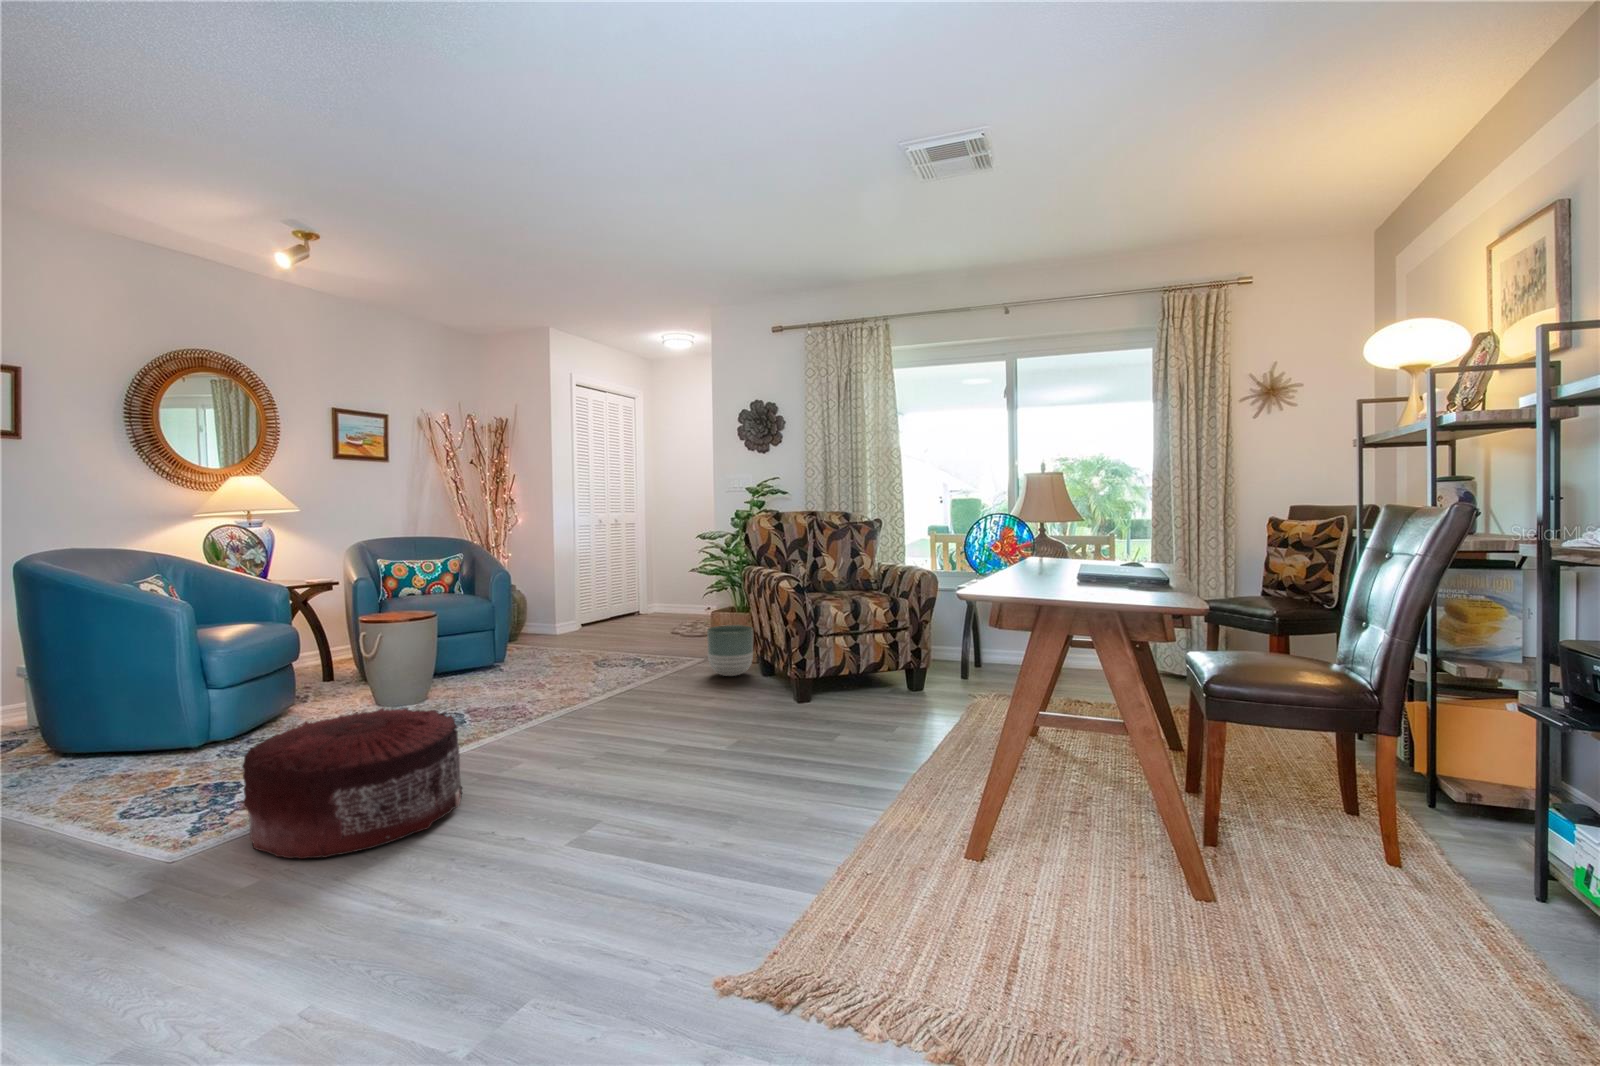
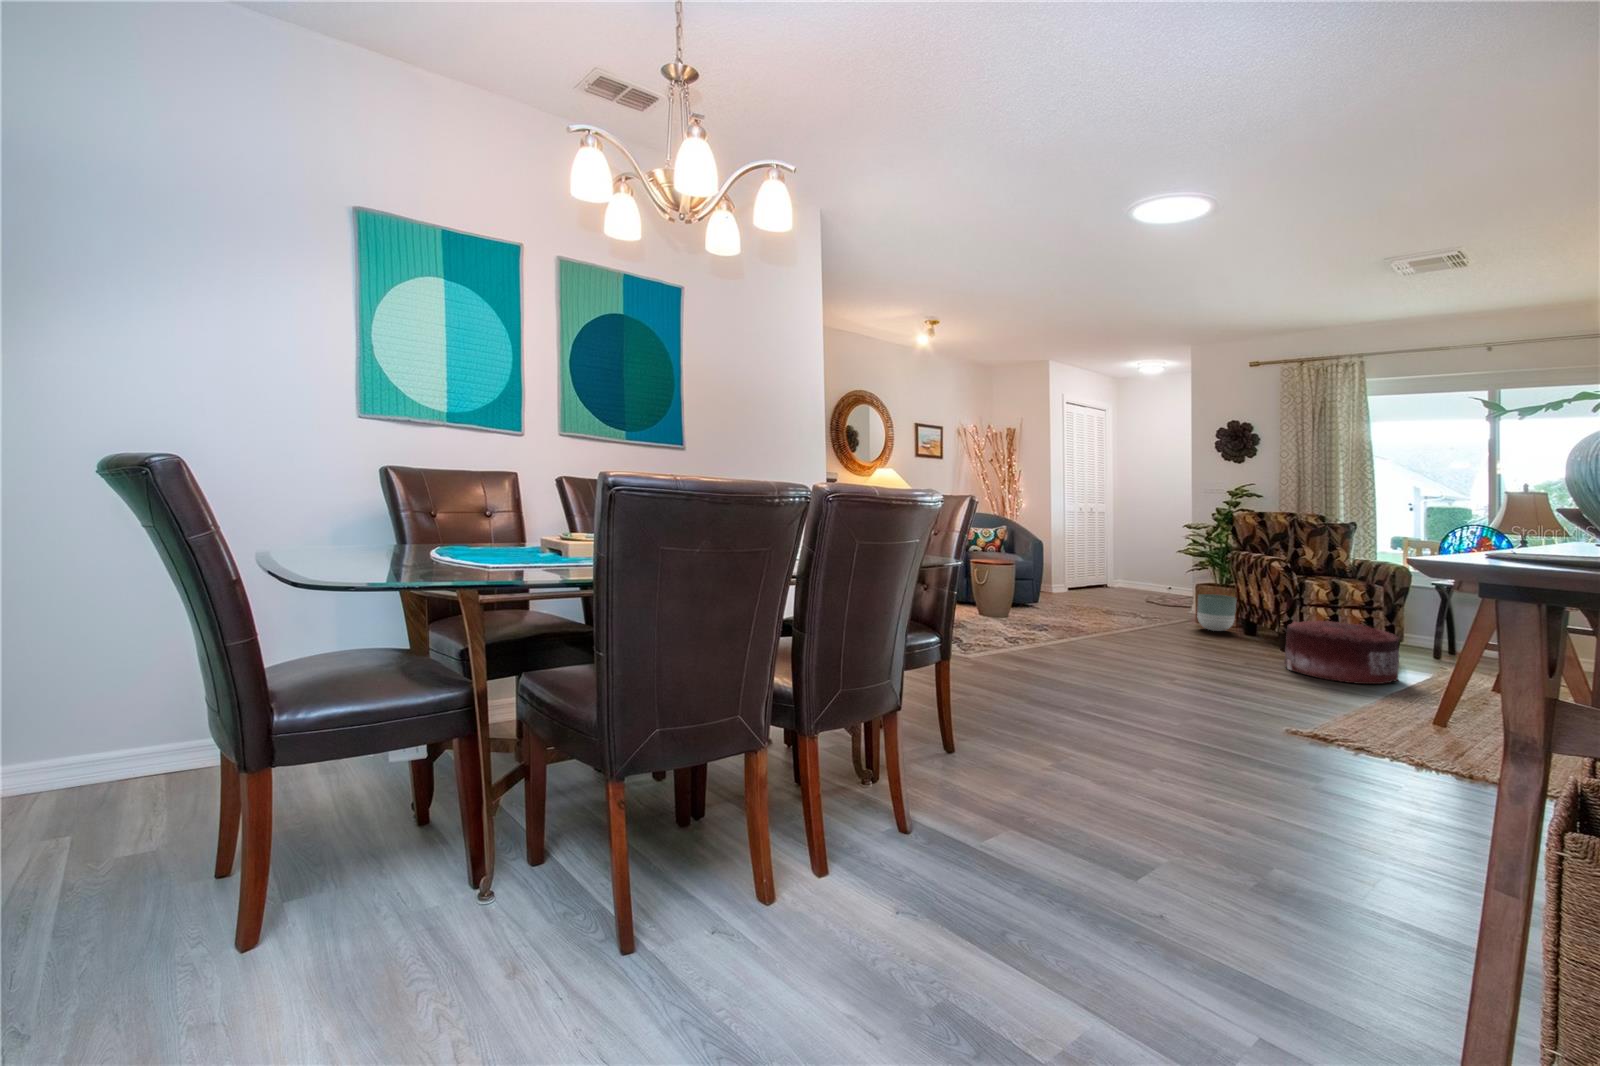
pouf: present [242,708,462,859] -> present [1284,621,1400,684]

